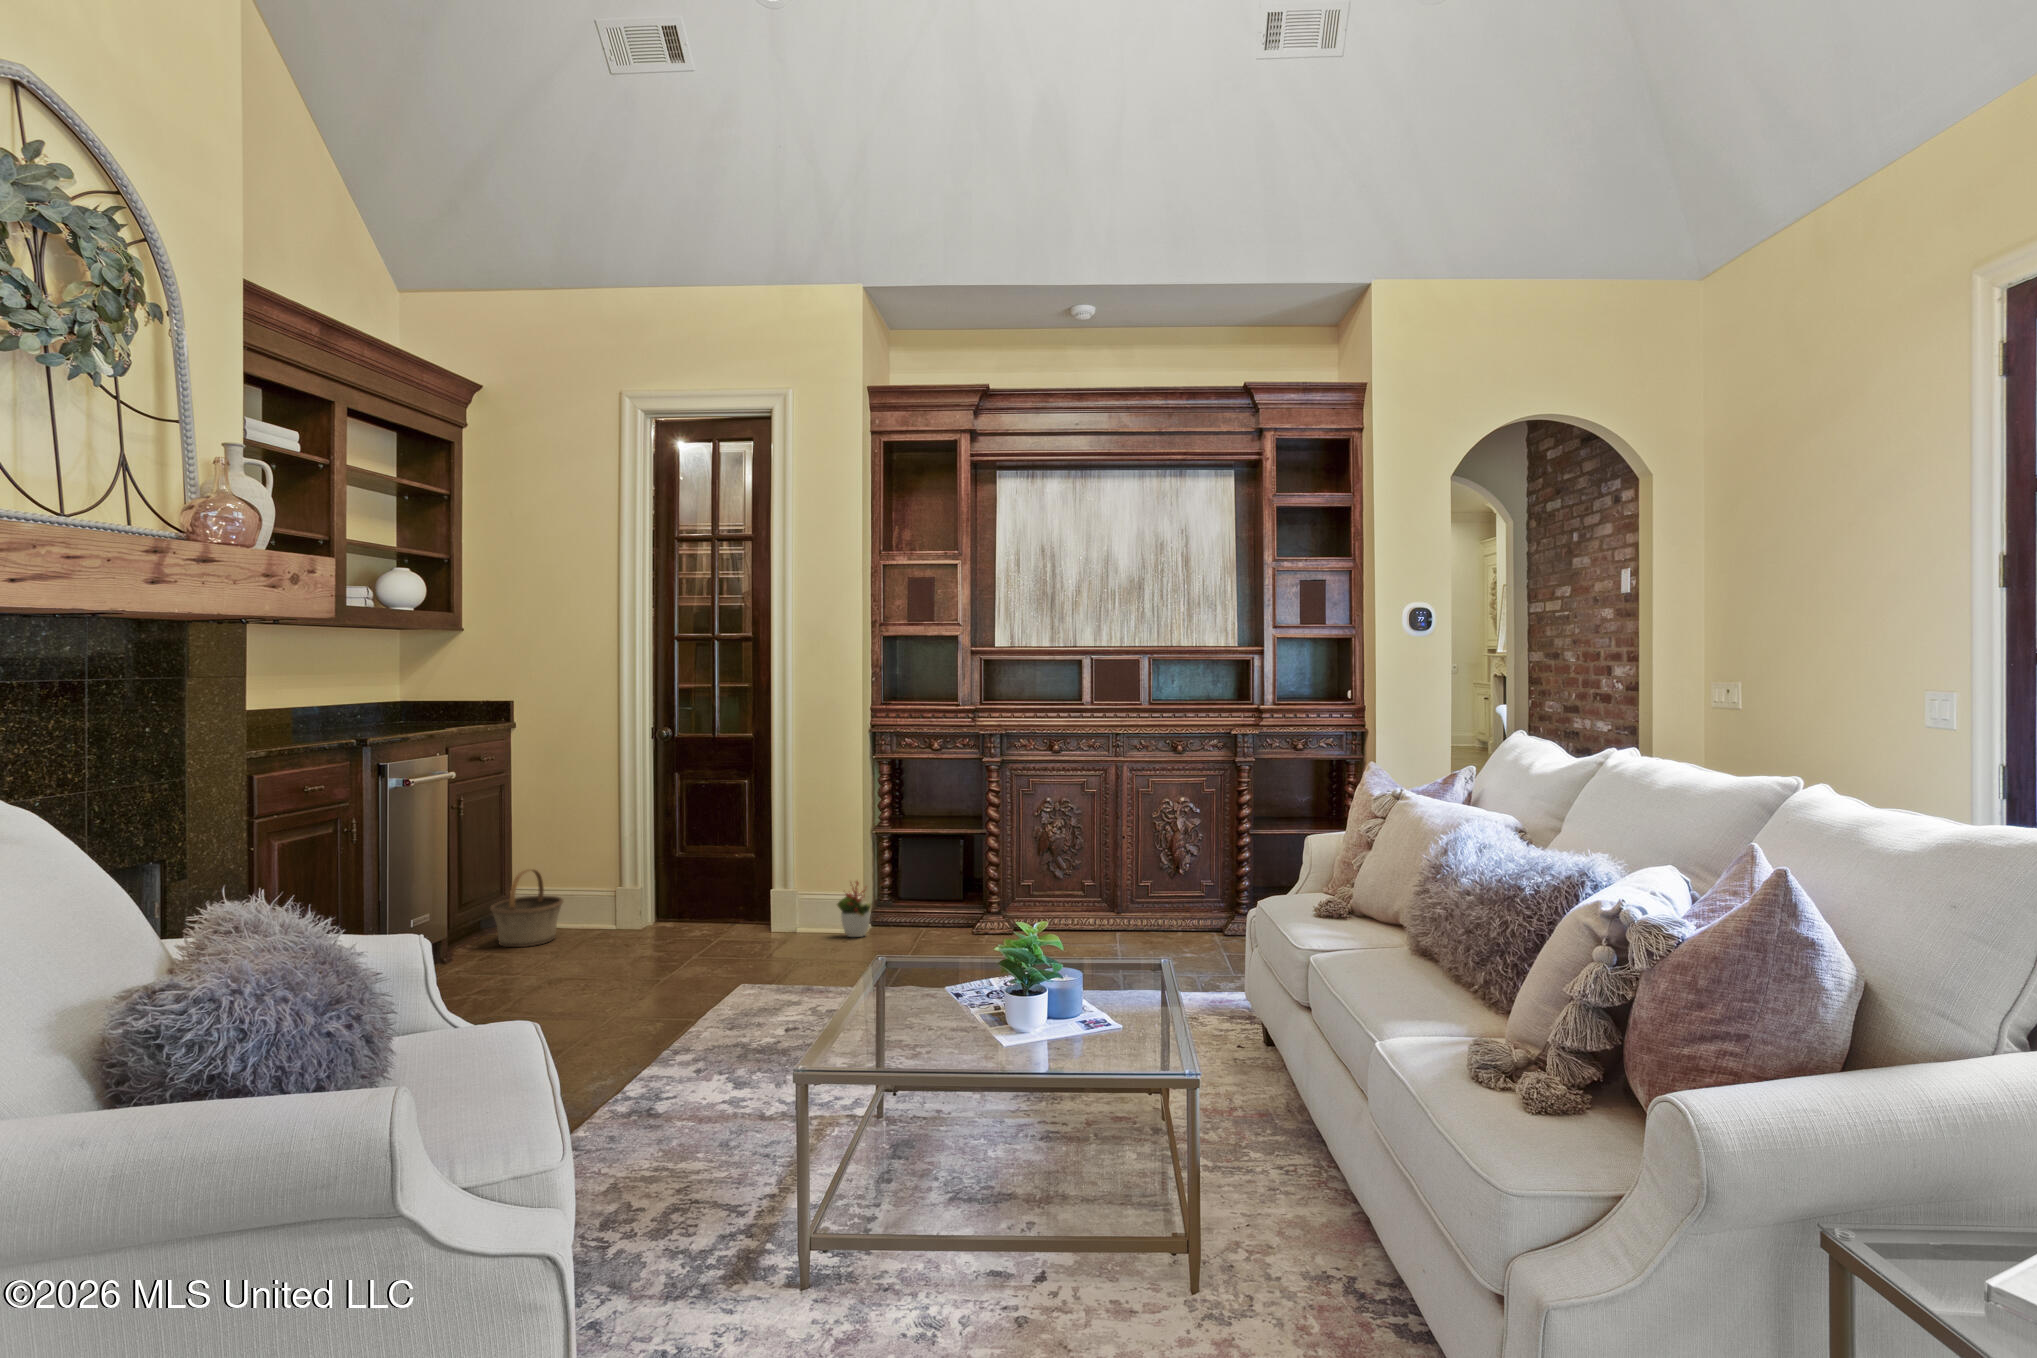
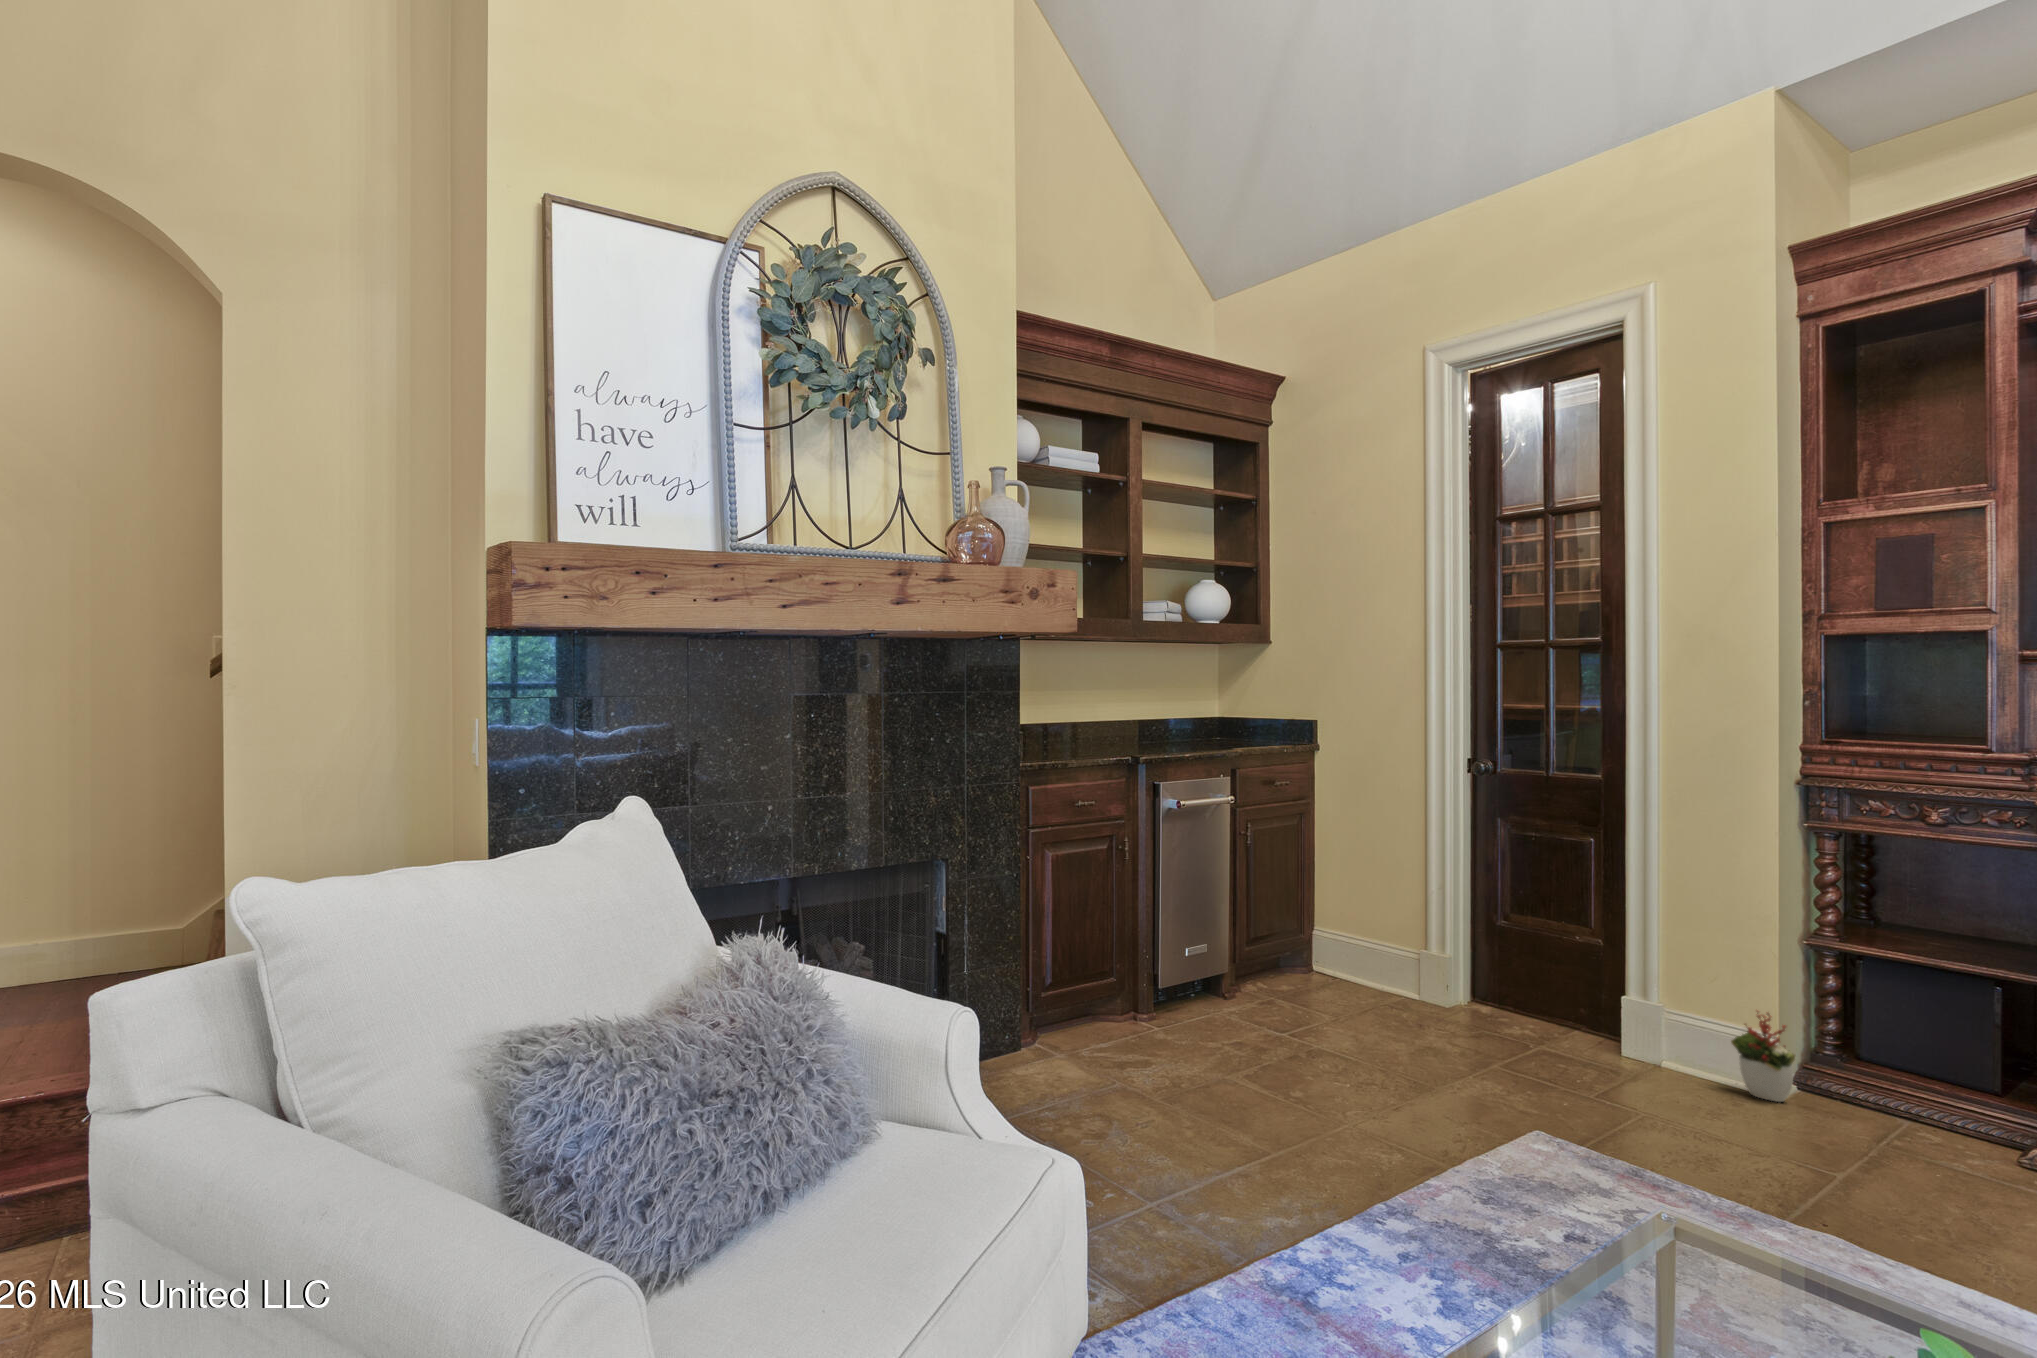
basket: present [490,869,563,947] -> none [1285,906,1364,995]

